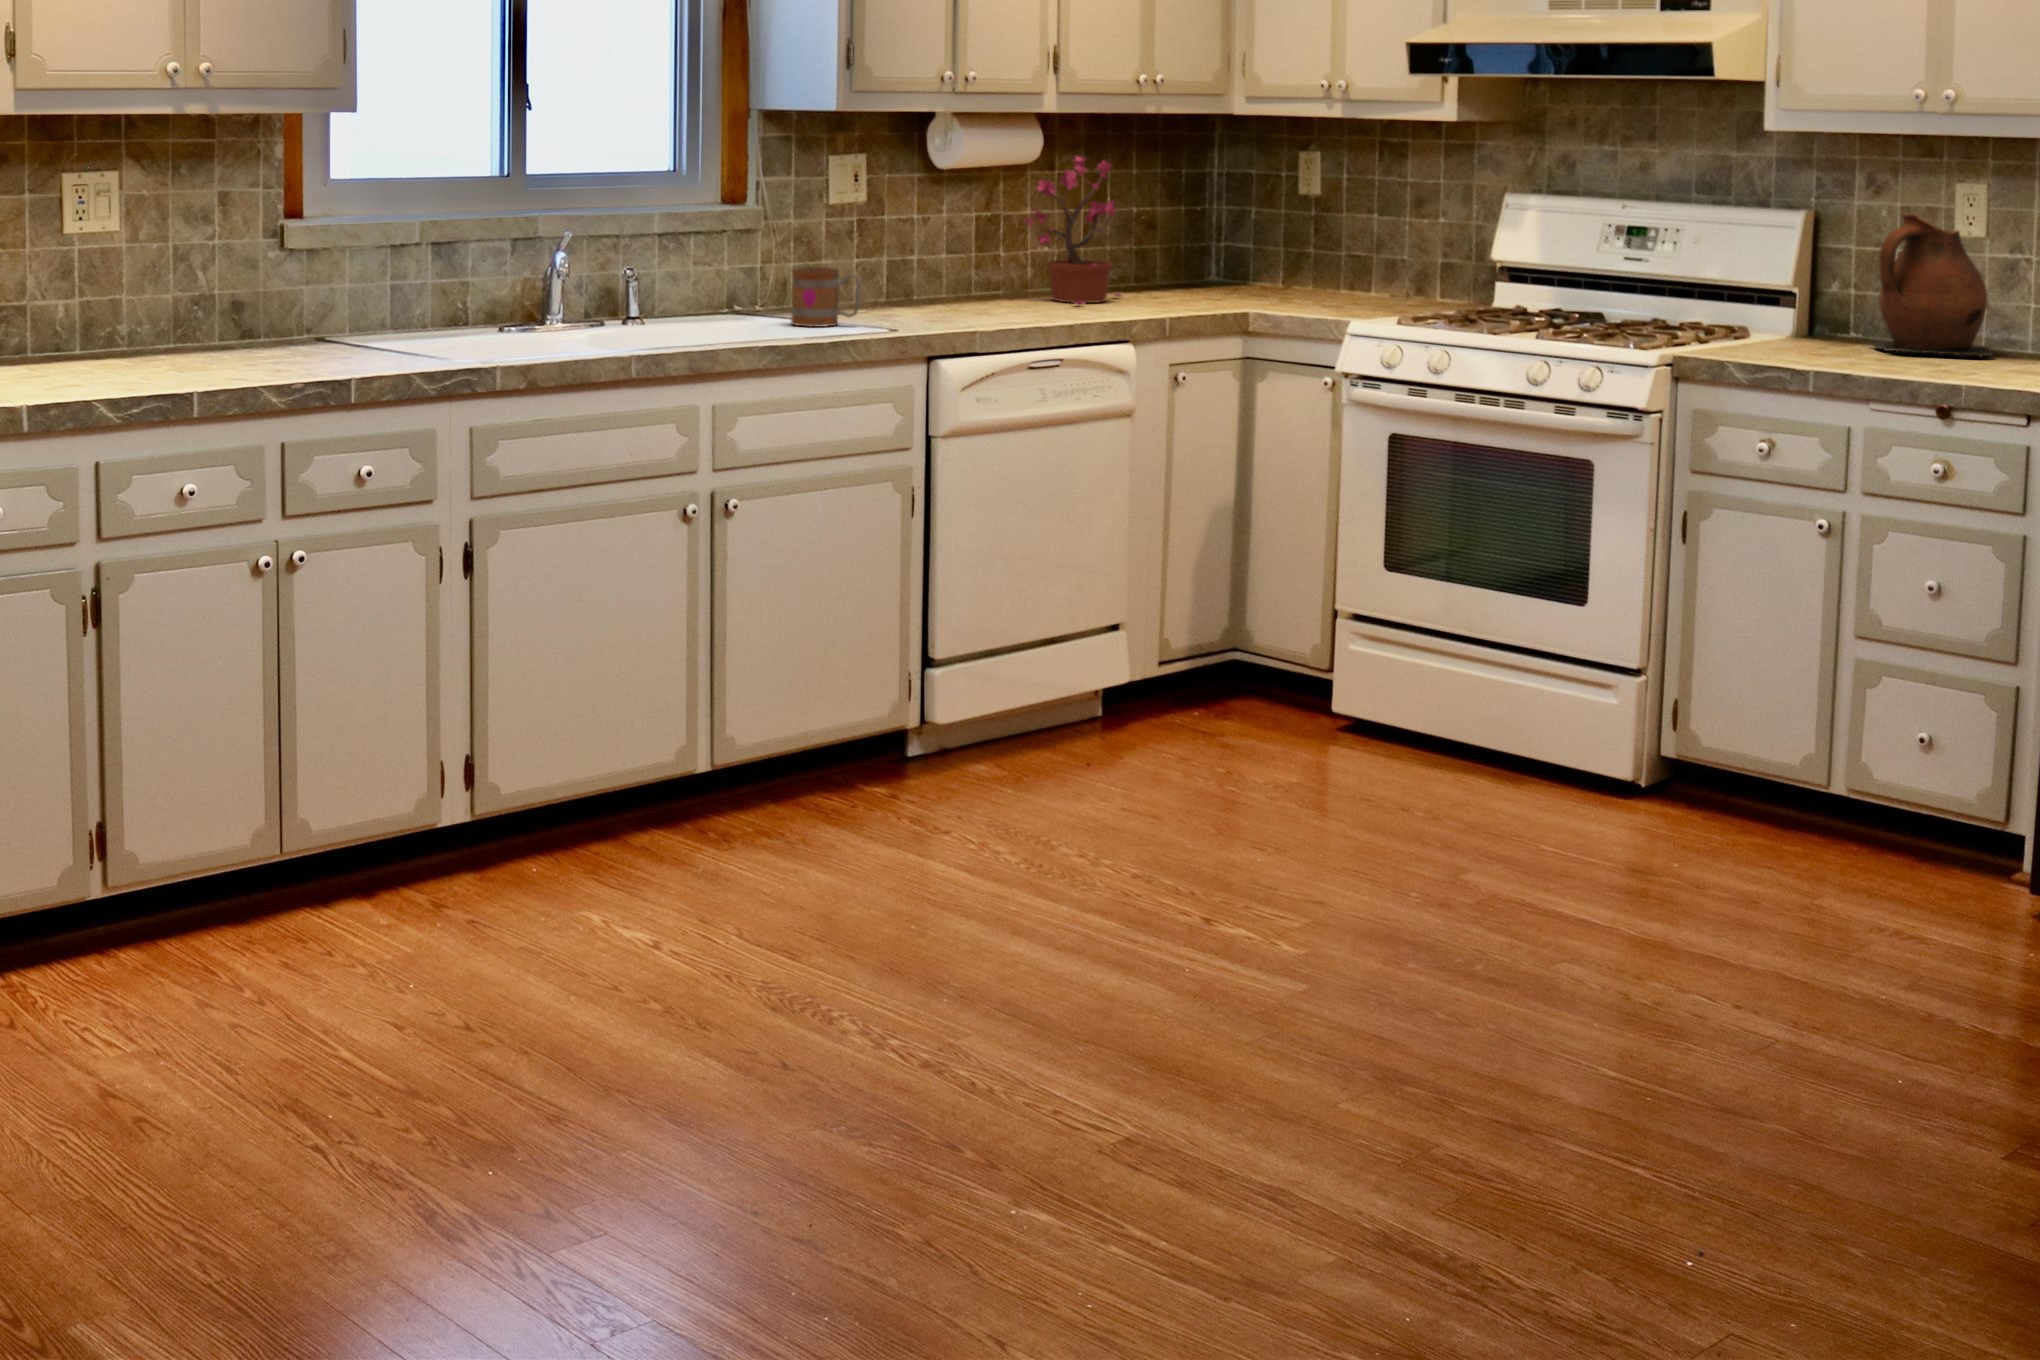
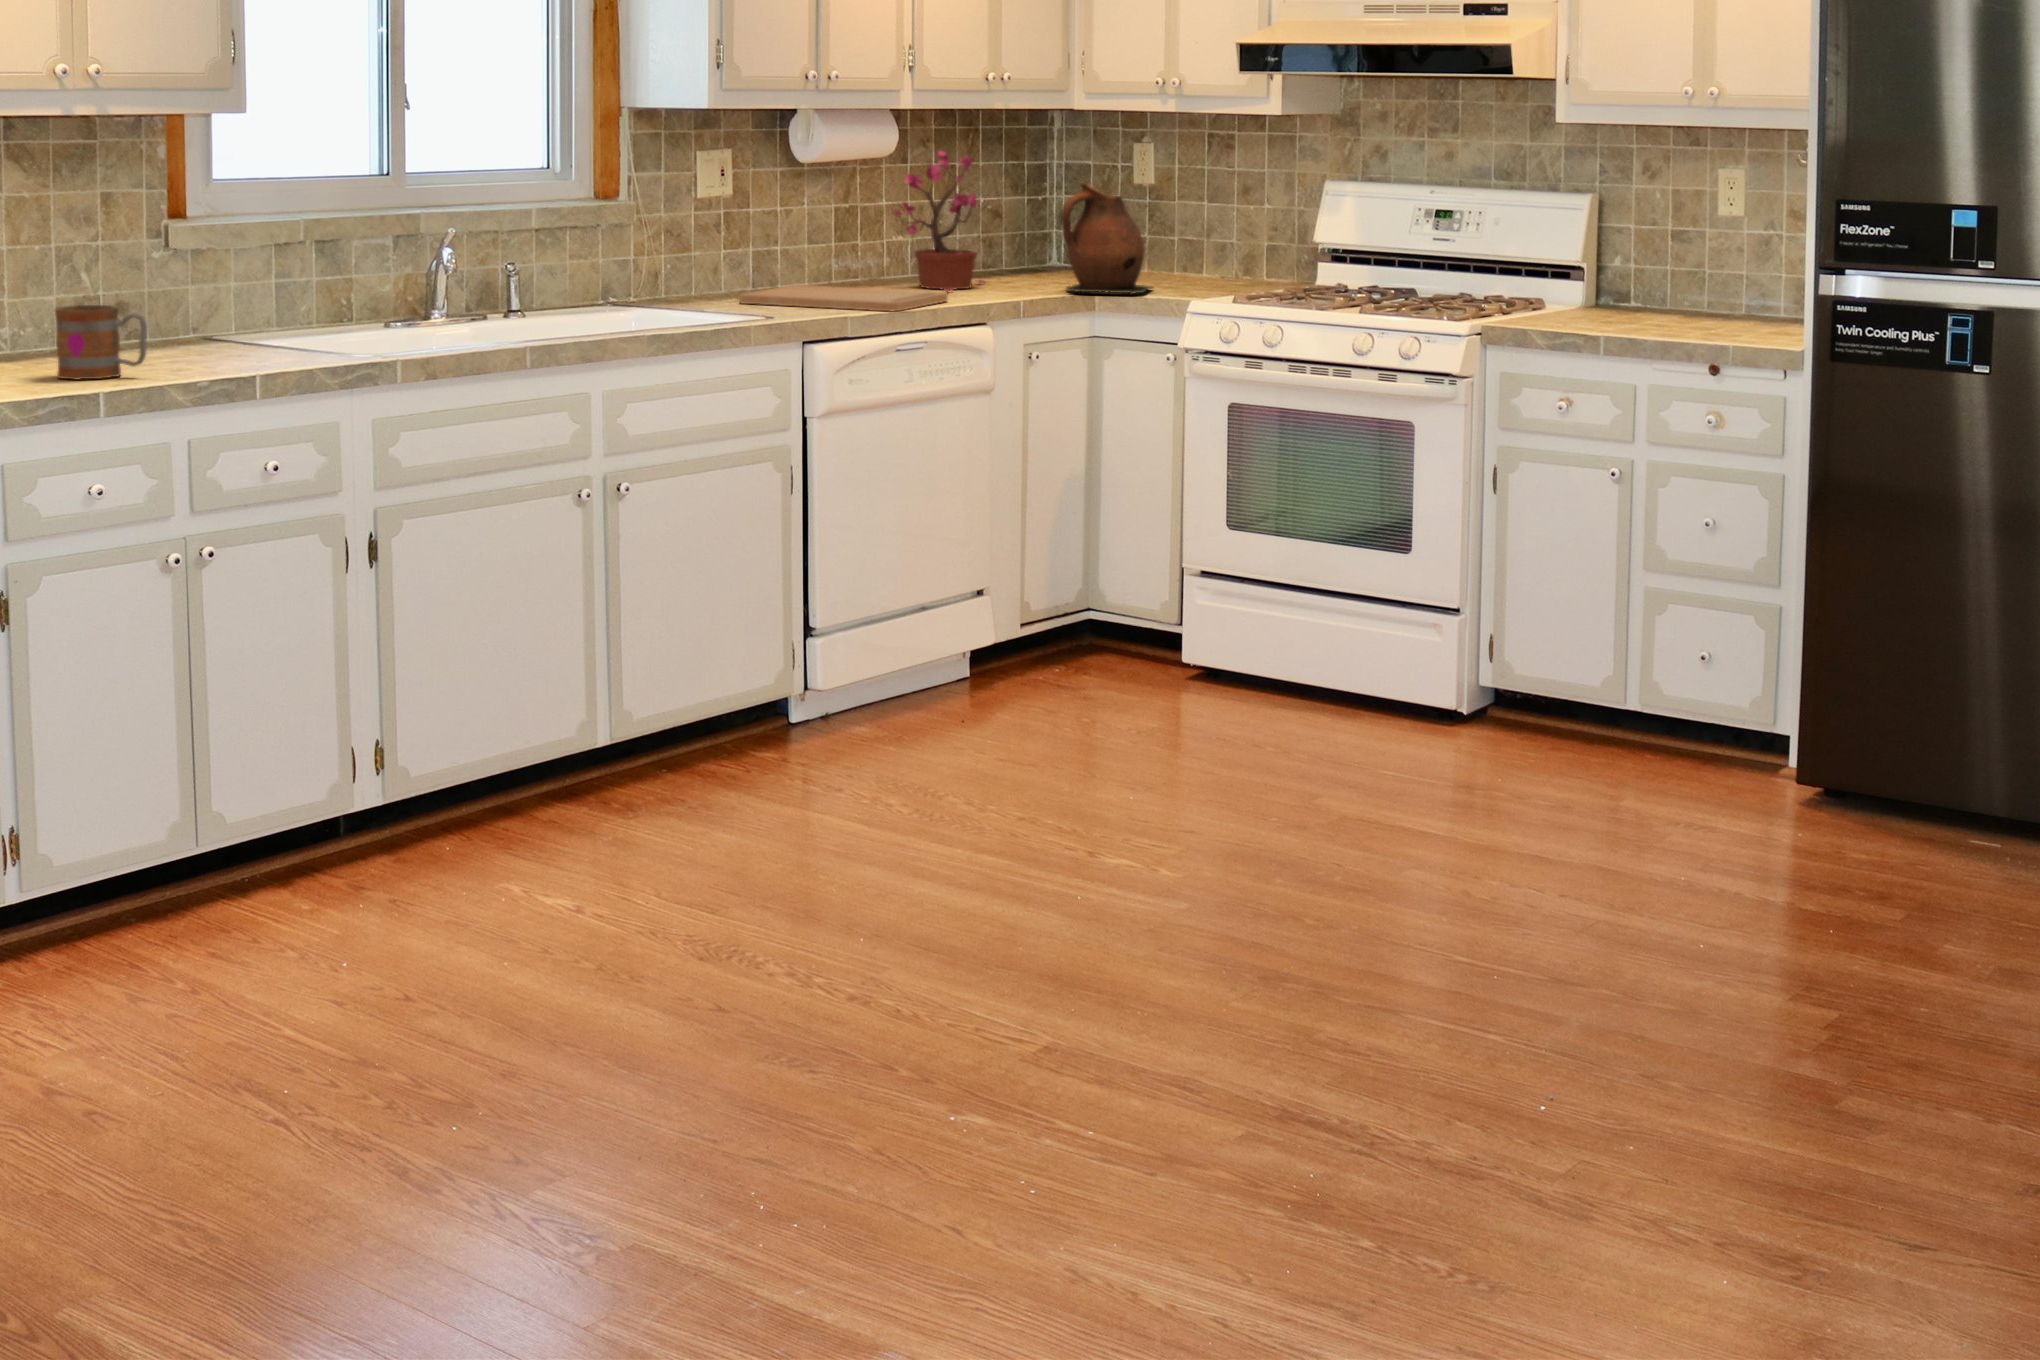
ceramic pitcher: present [1872,214,1993,357] -> present [1061,183,1152,294]
mug: present [791,267,861,327] -> present [55,305,147,380]
cutting board: none [857,295,1074,326] -> present [739,285,948,311]

